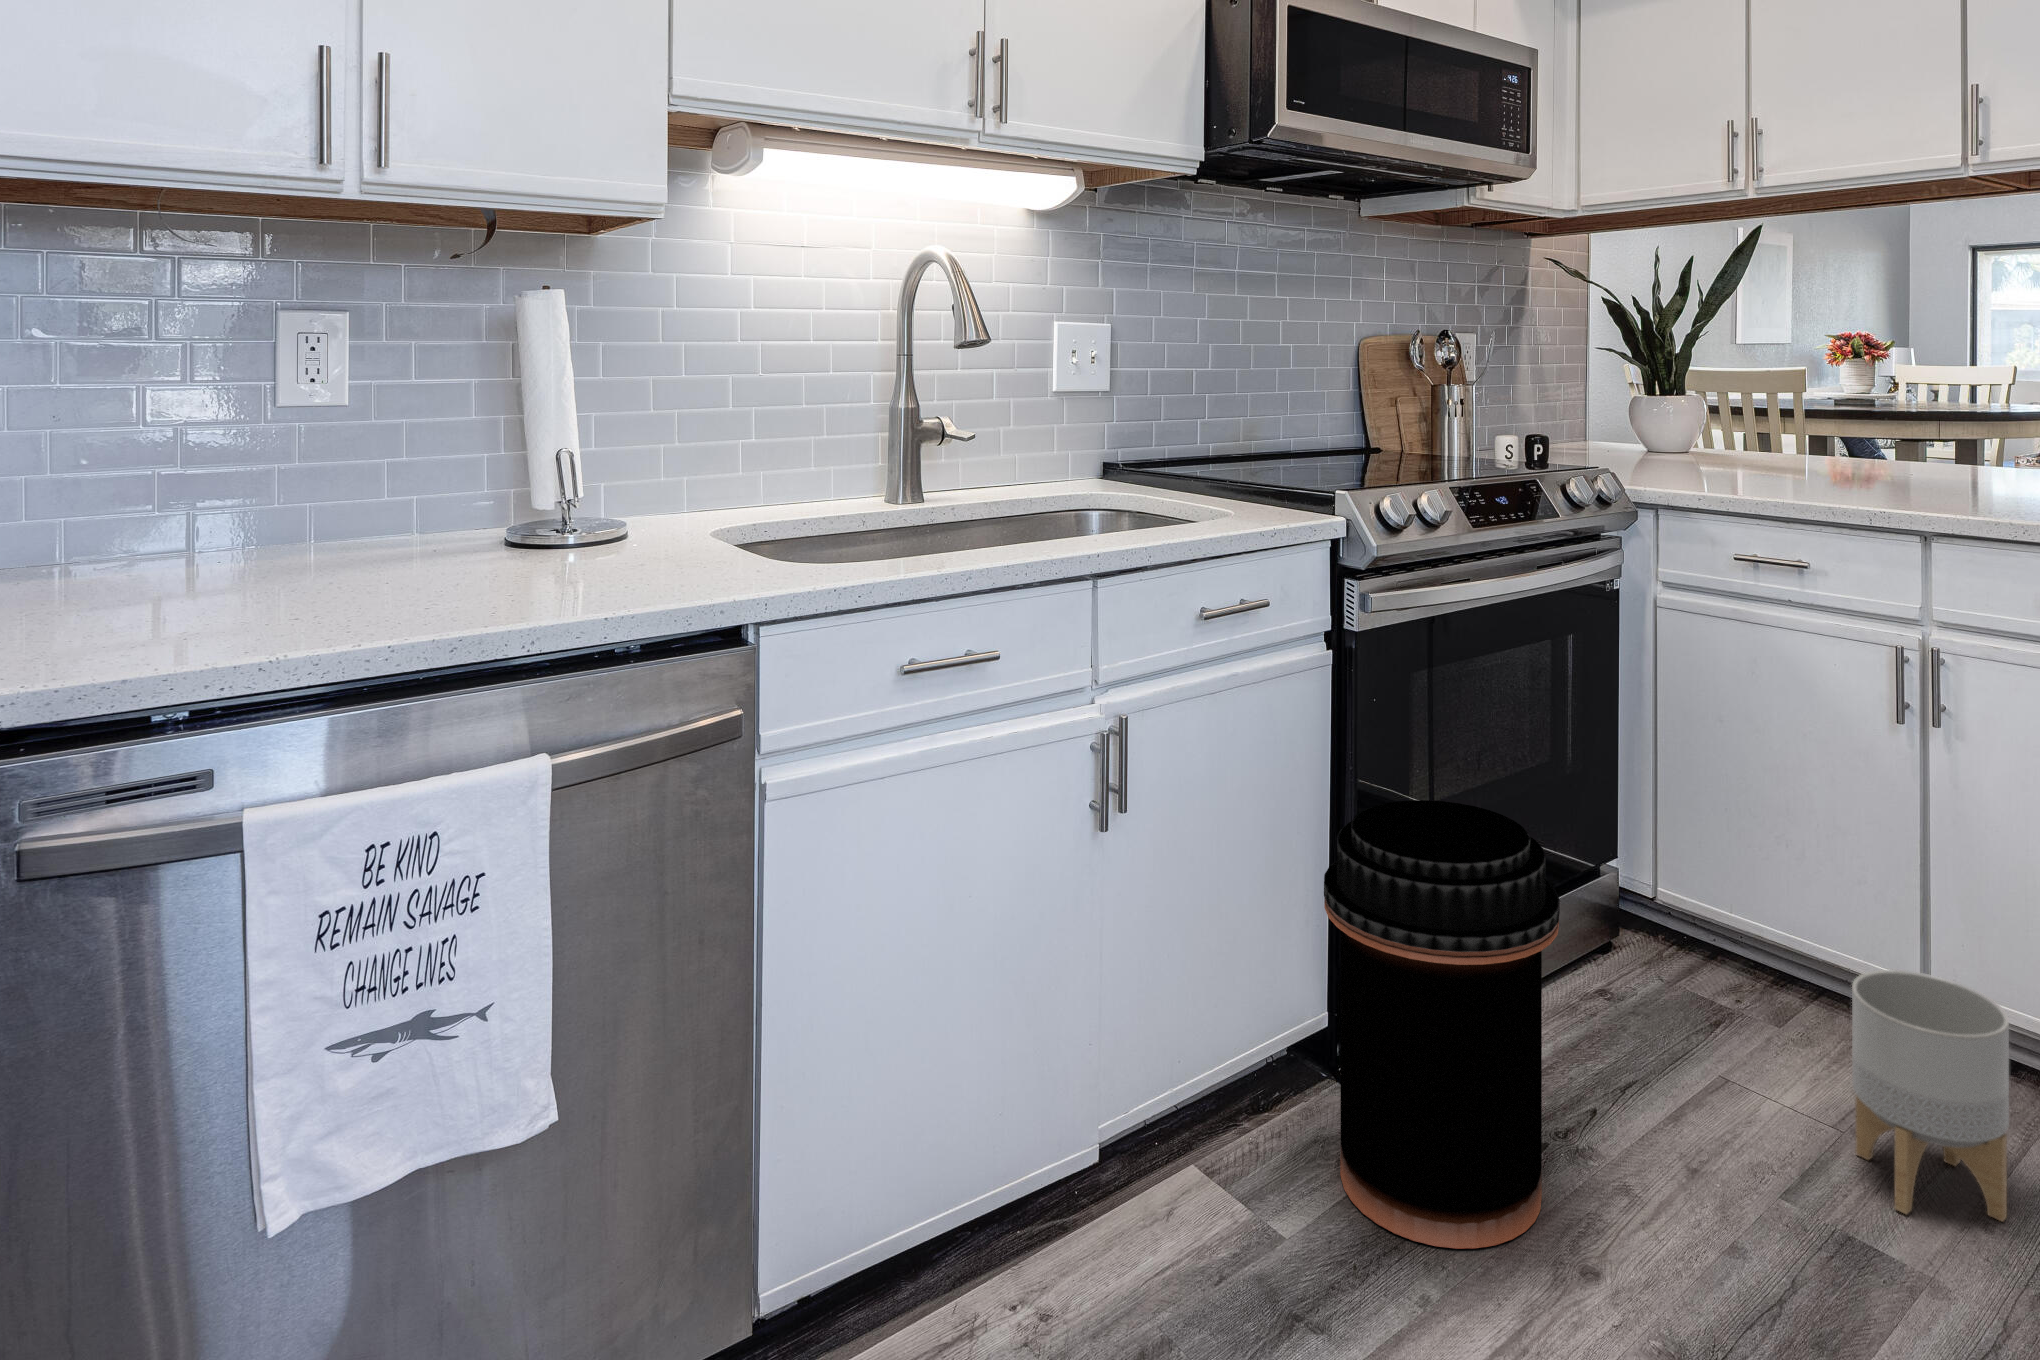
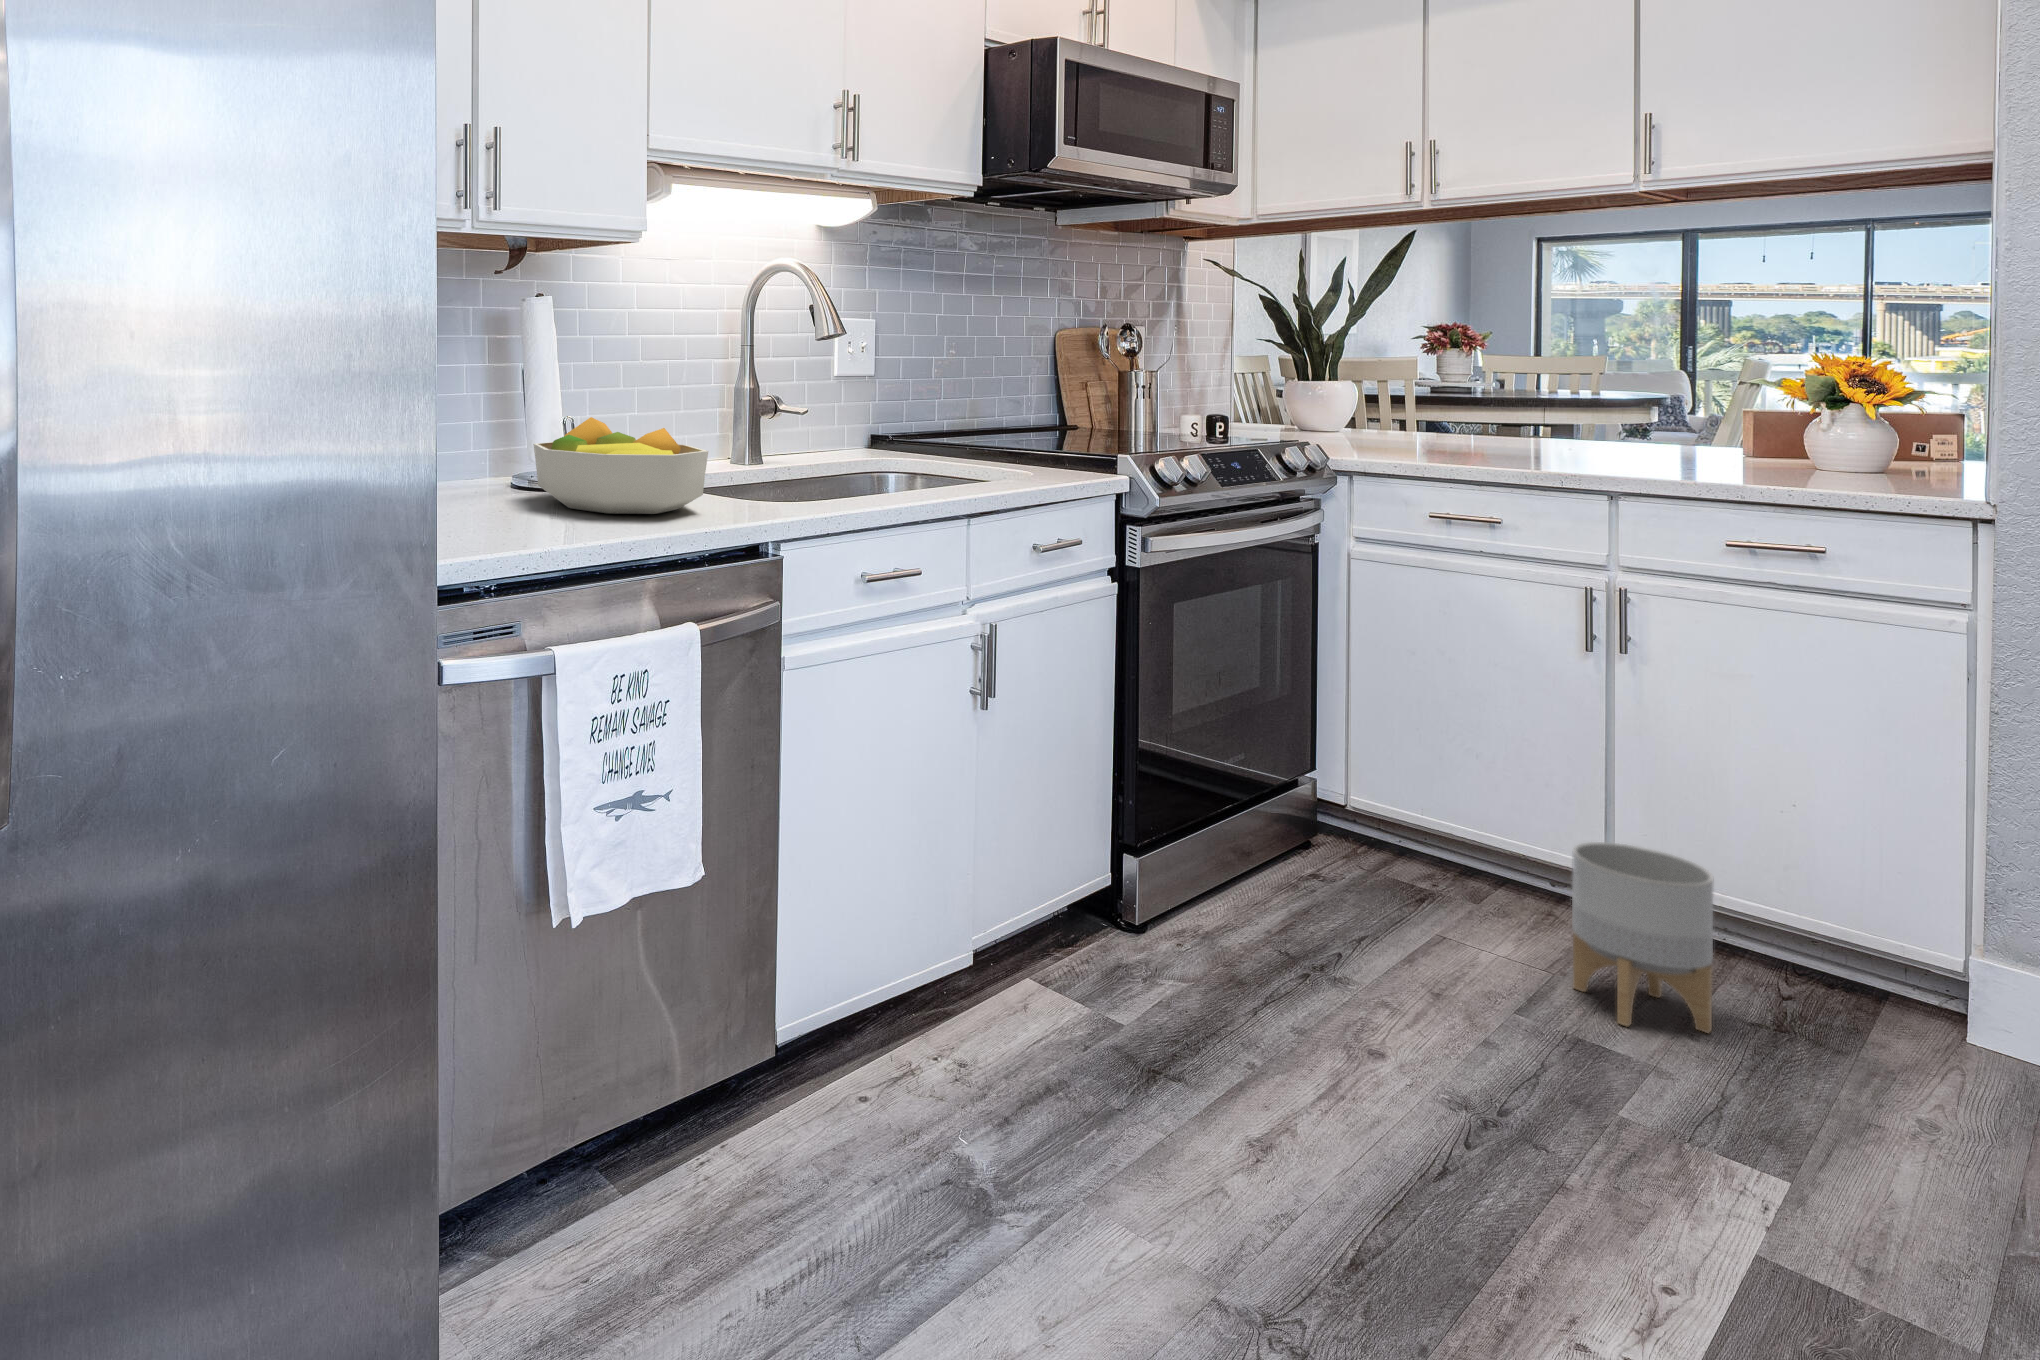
fruit bowl: none [433,456,672,593] -> present [533,417,708,514]
trash can: present [1324,800,1560,1249] -> none [1139,700,1345,1037]

